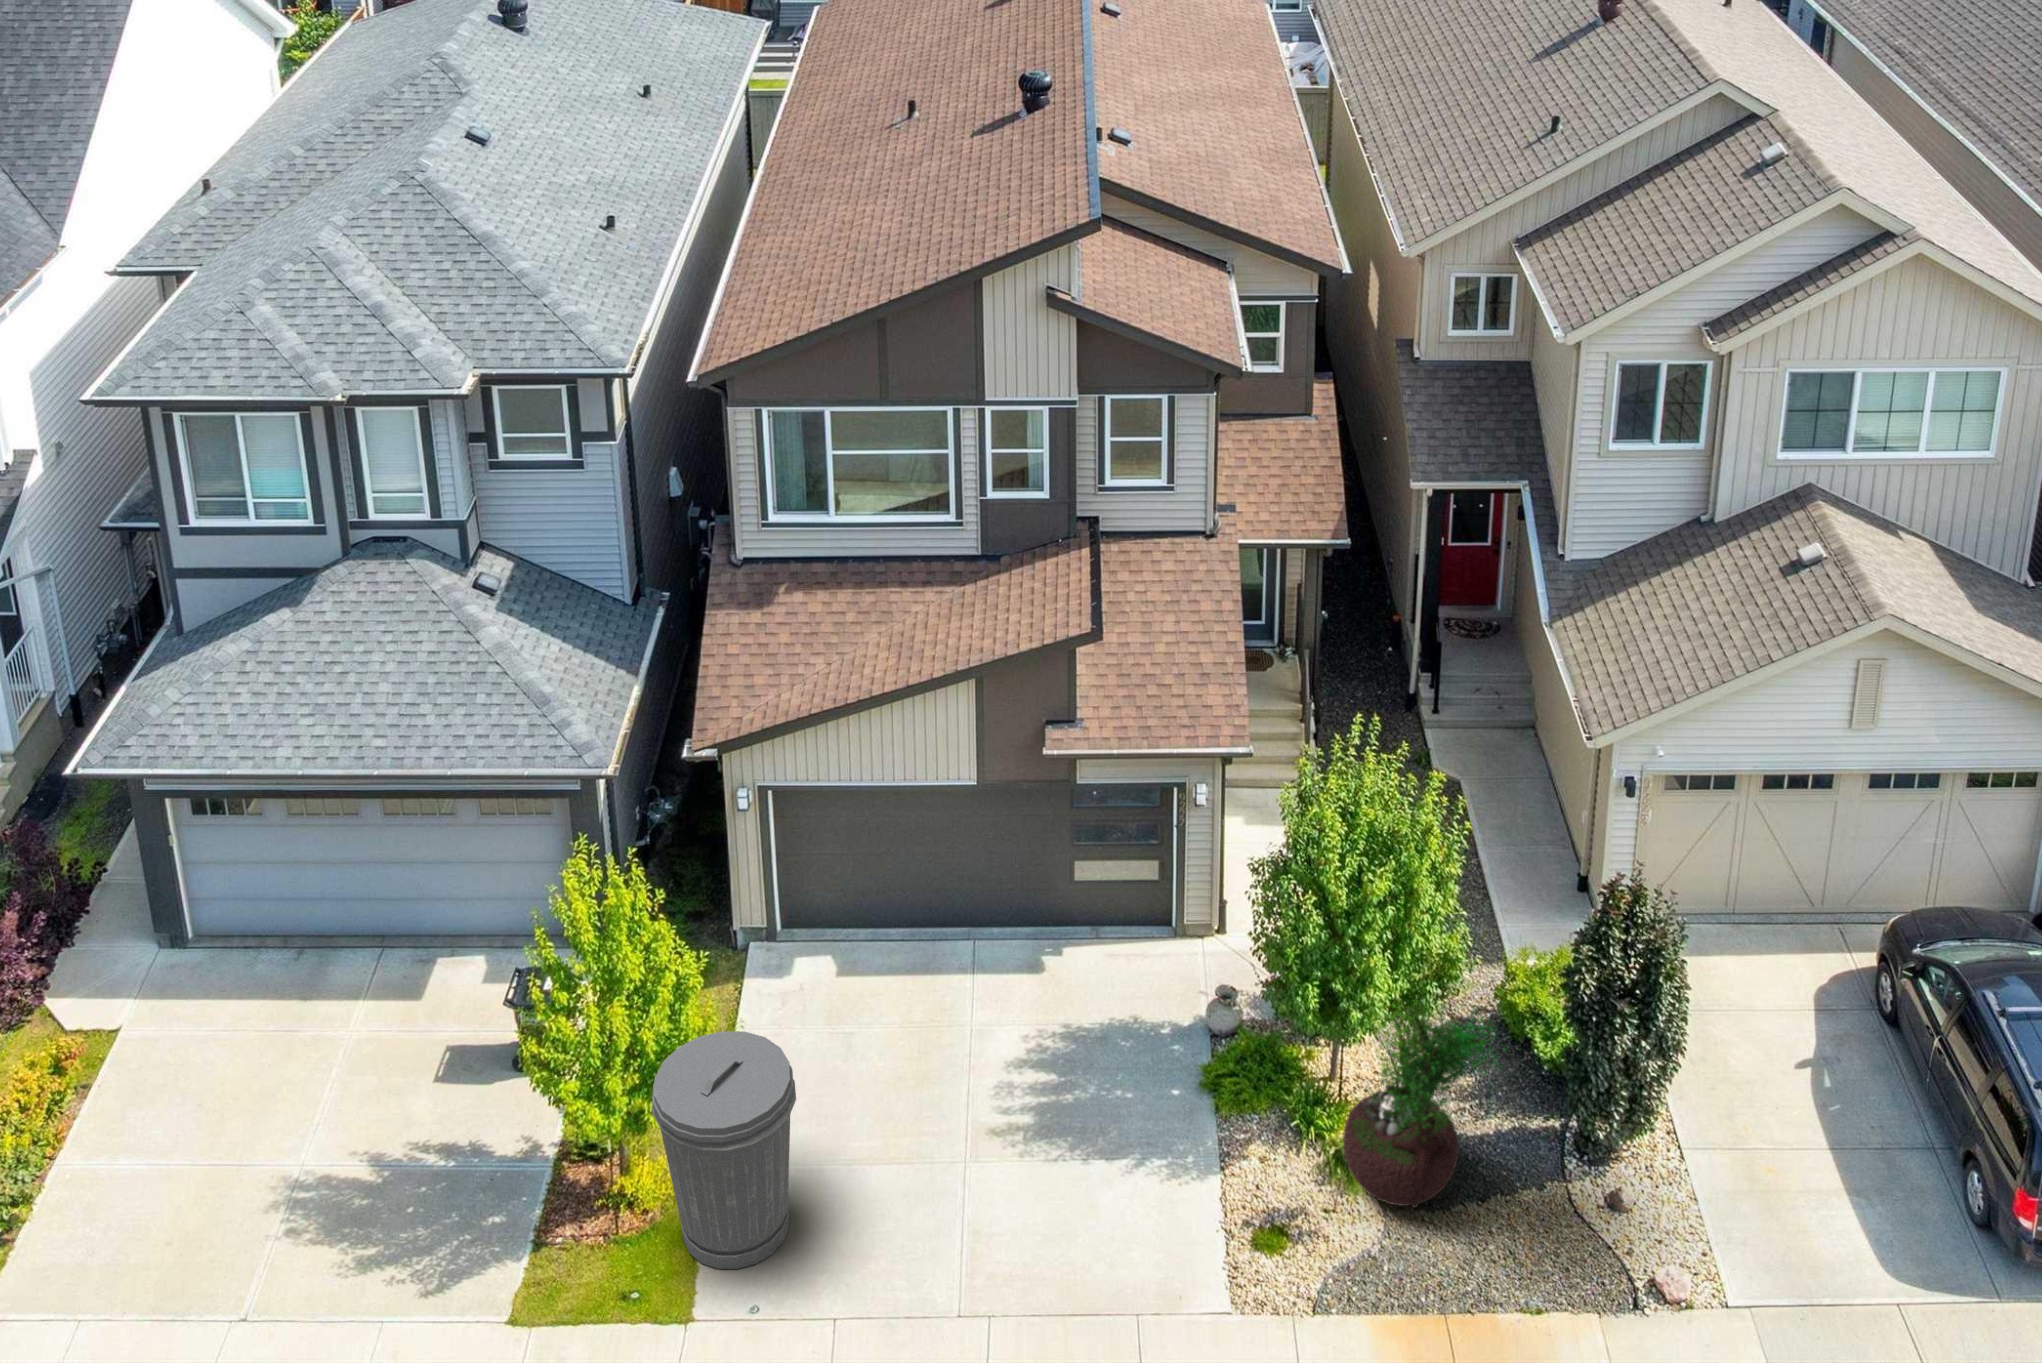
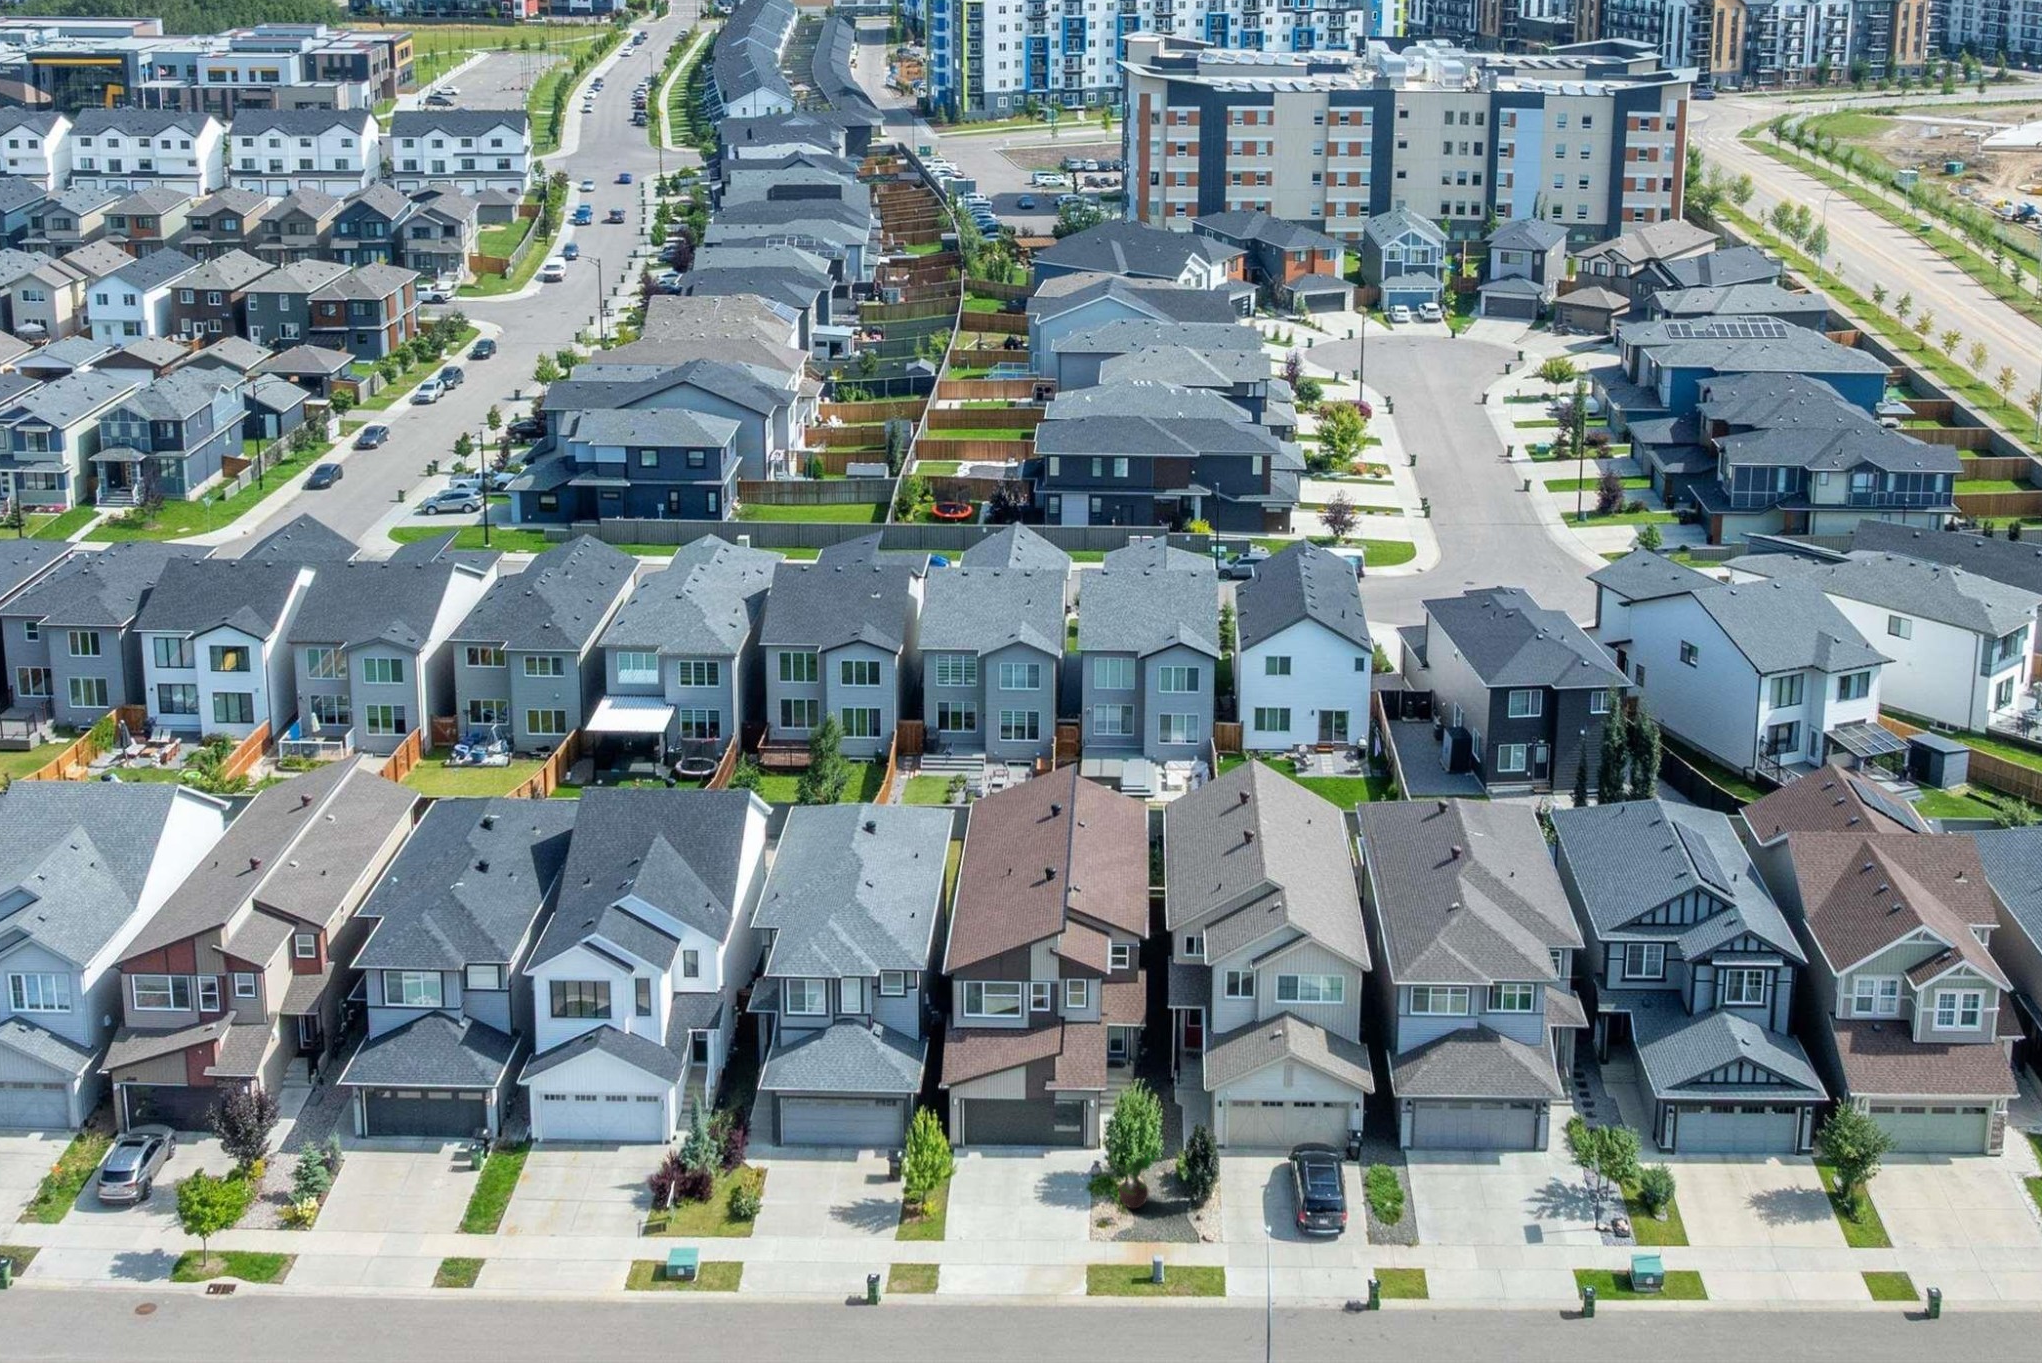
trash can: present [652,1031,796,1269] -> none [941,1156,977,1218]

